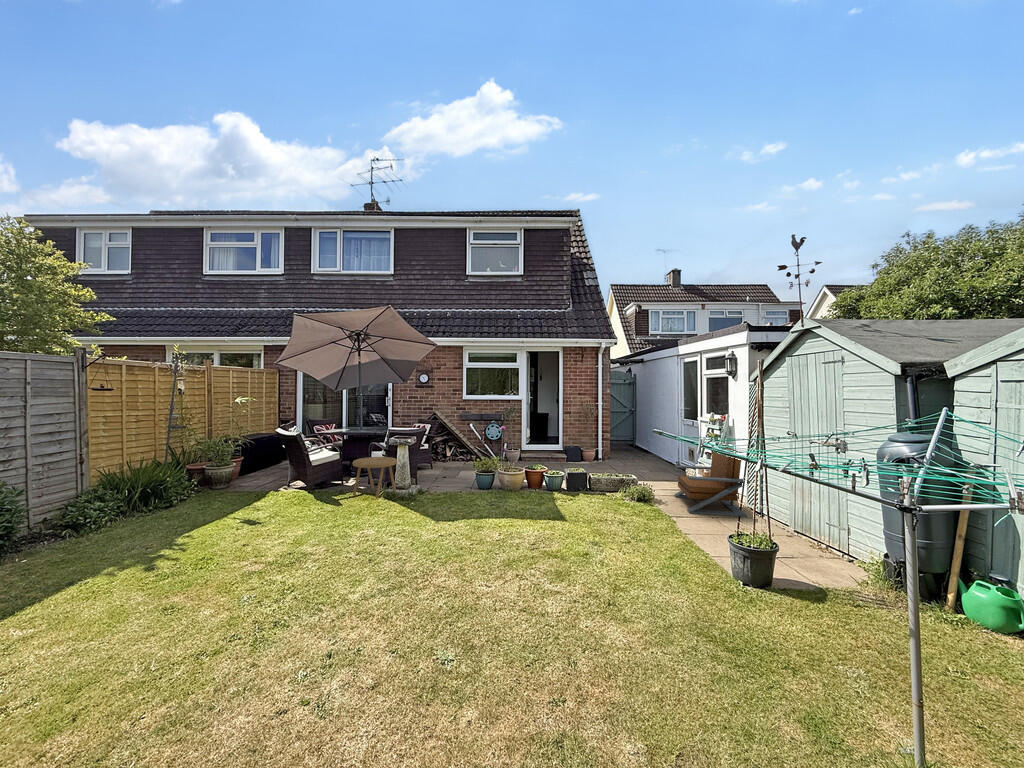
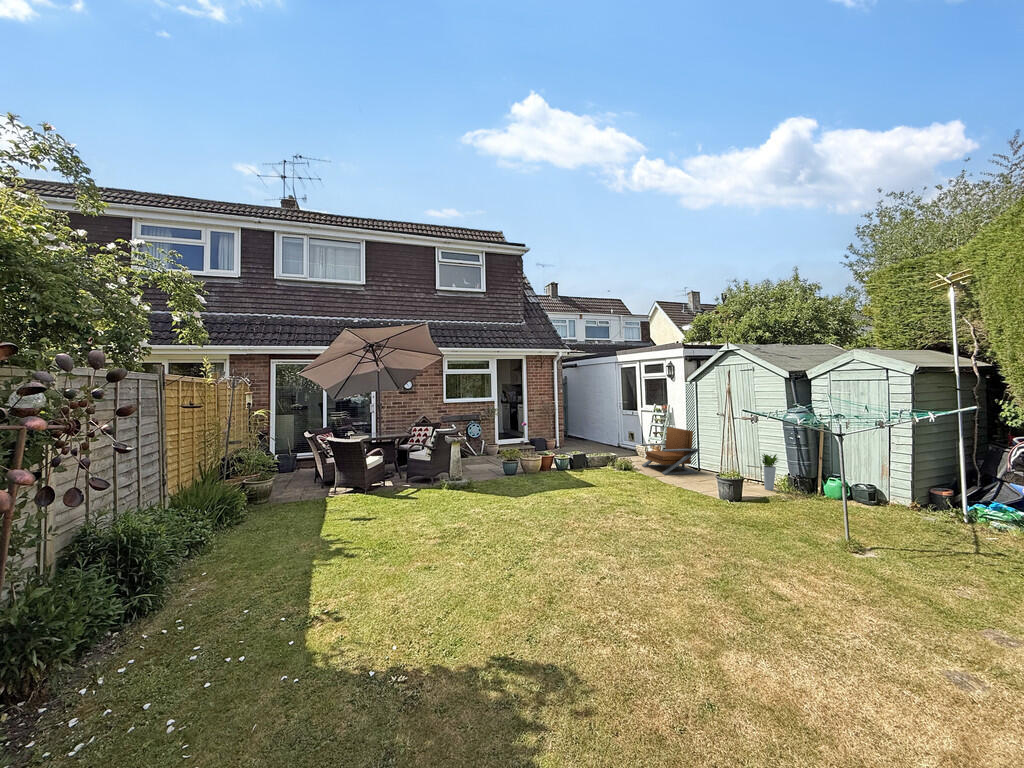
side table: present [353,457,397,499] -> none [408,455,446,490]
planter: none [823,501,864,567] -> present [762,454,778,490]

